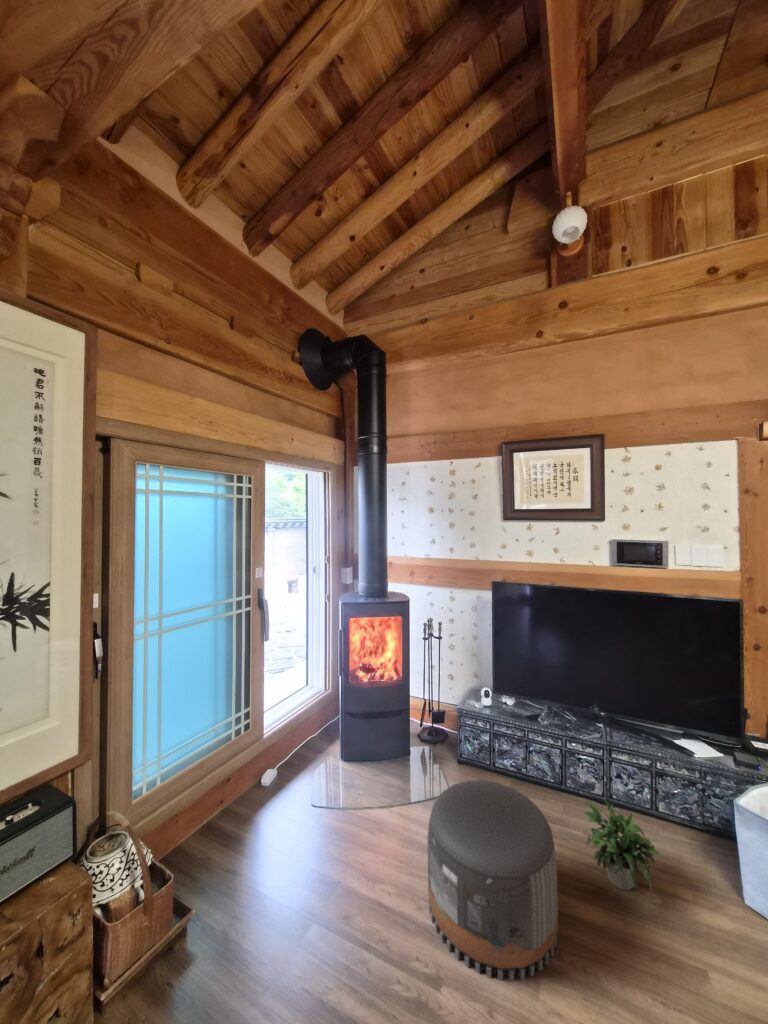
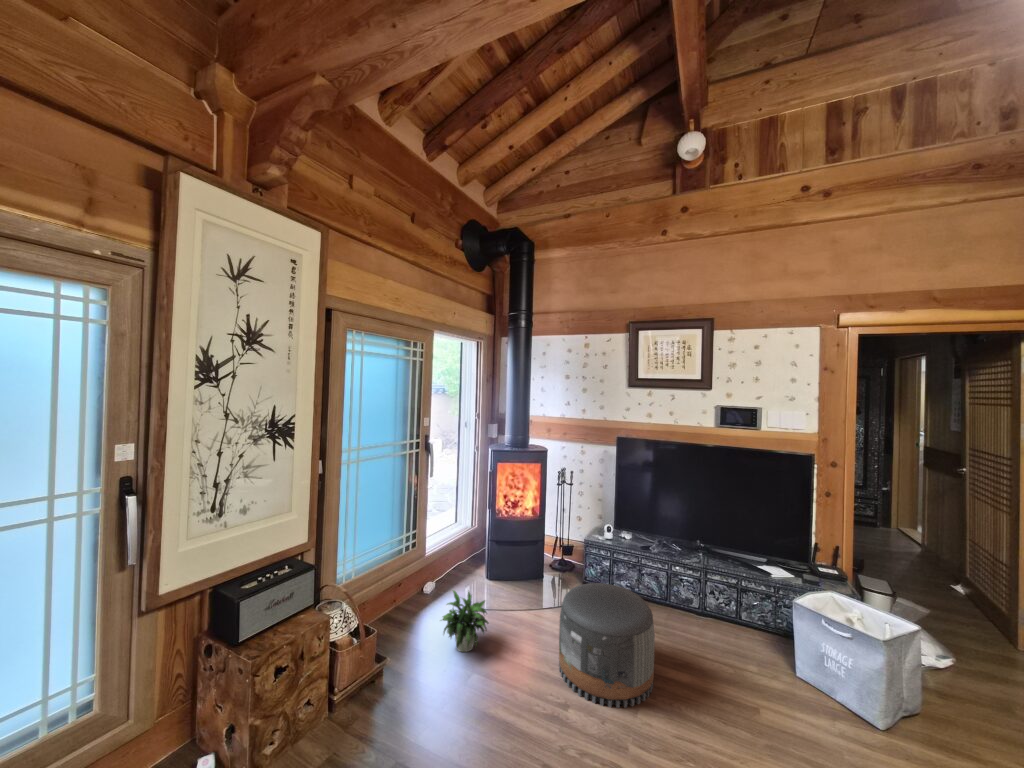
potted plant: present [584,799,662,892] -> present [442,590,488,652]

